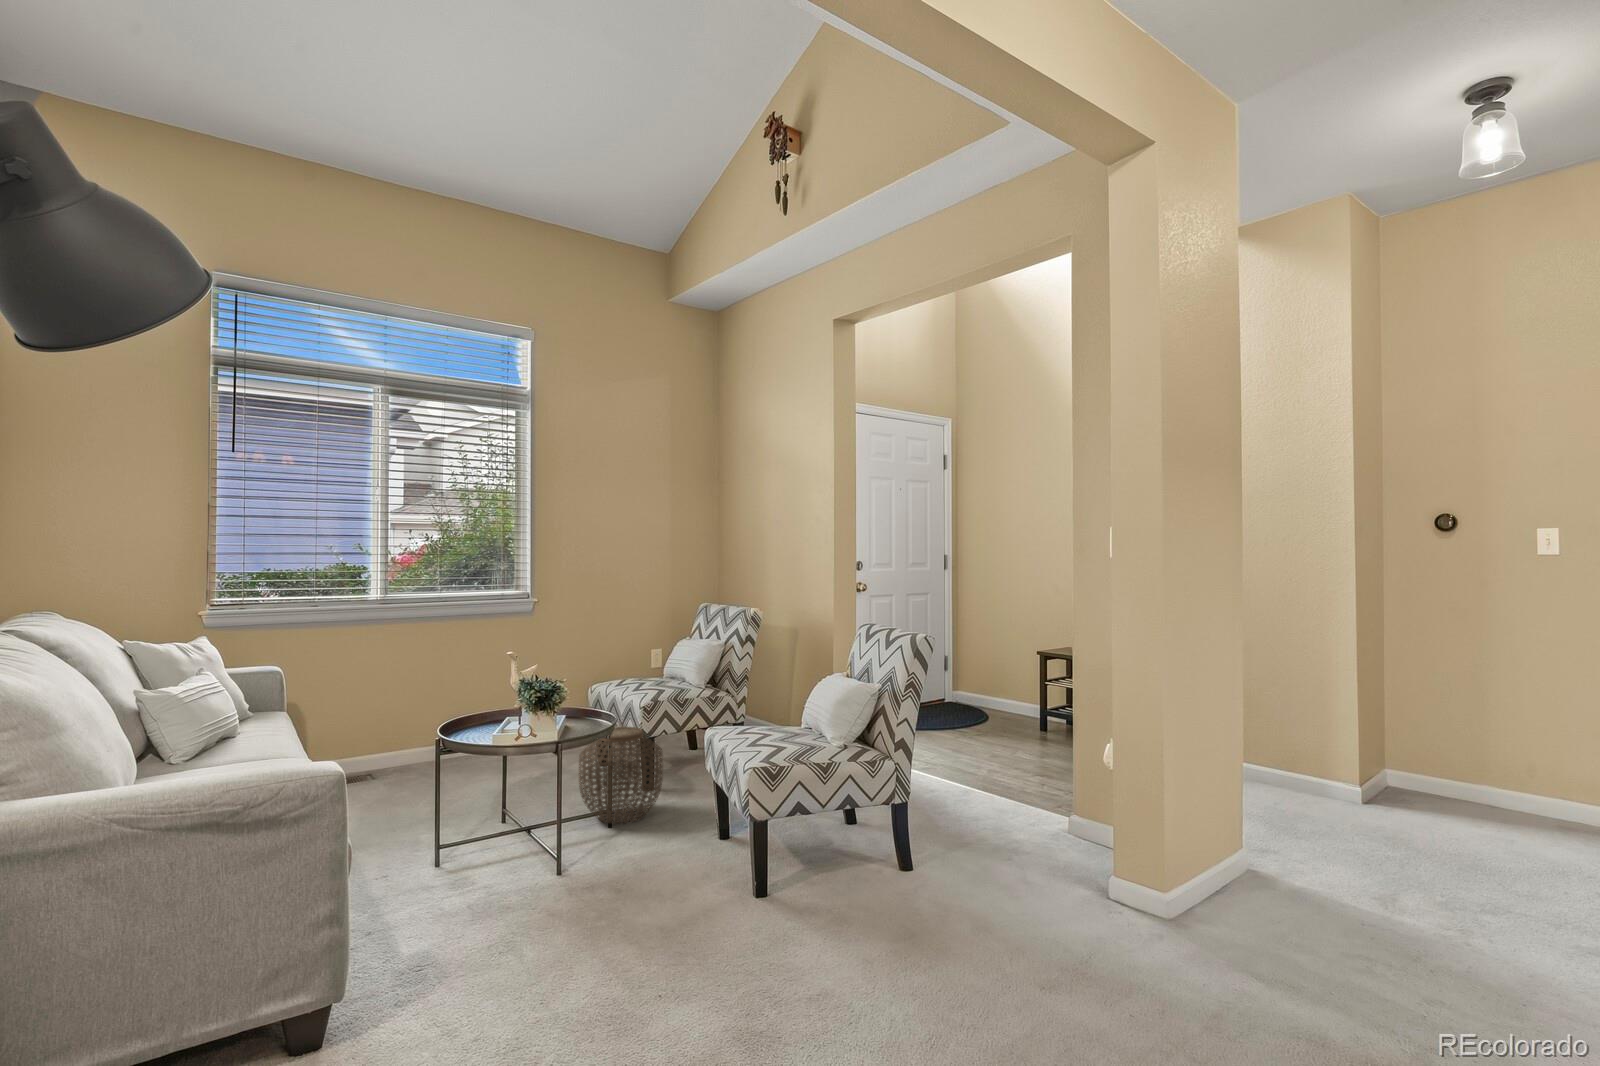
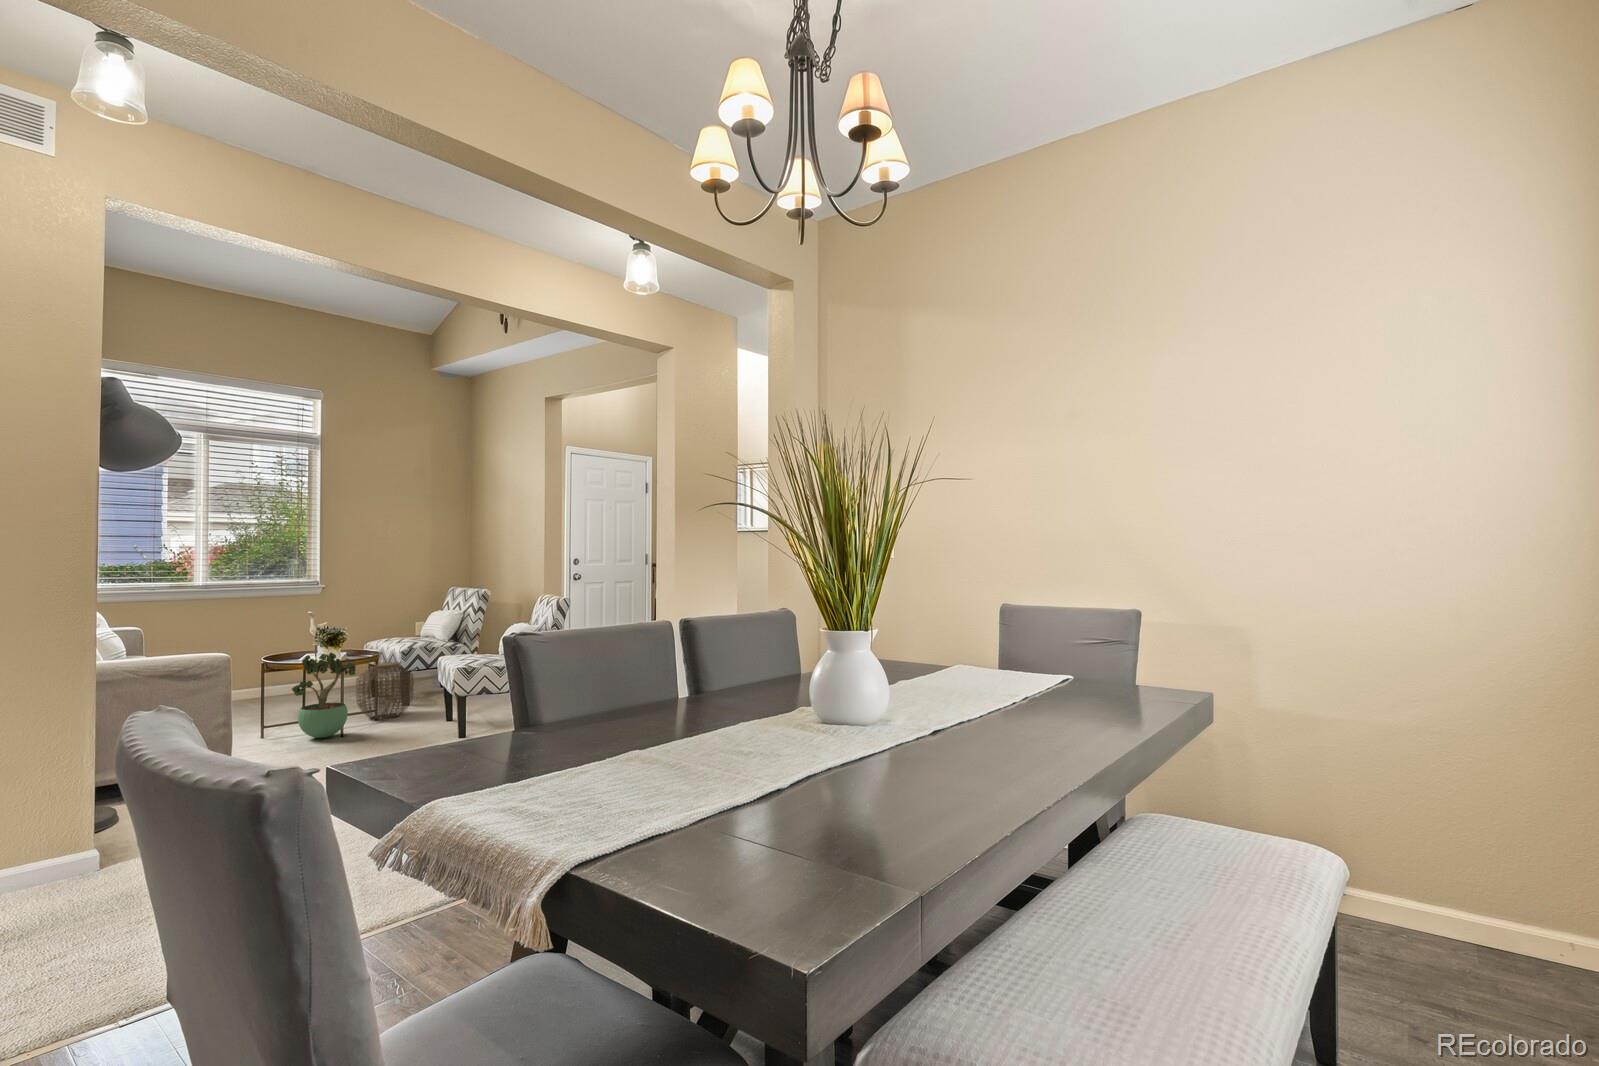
potted plant: none [480,726,580,874] -> present [292,652,356,738]

